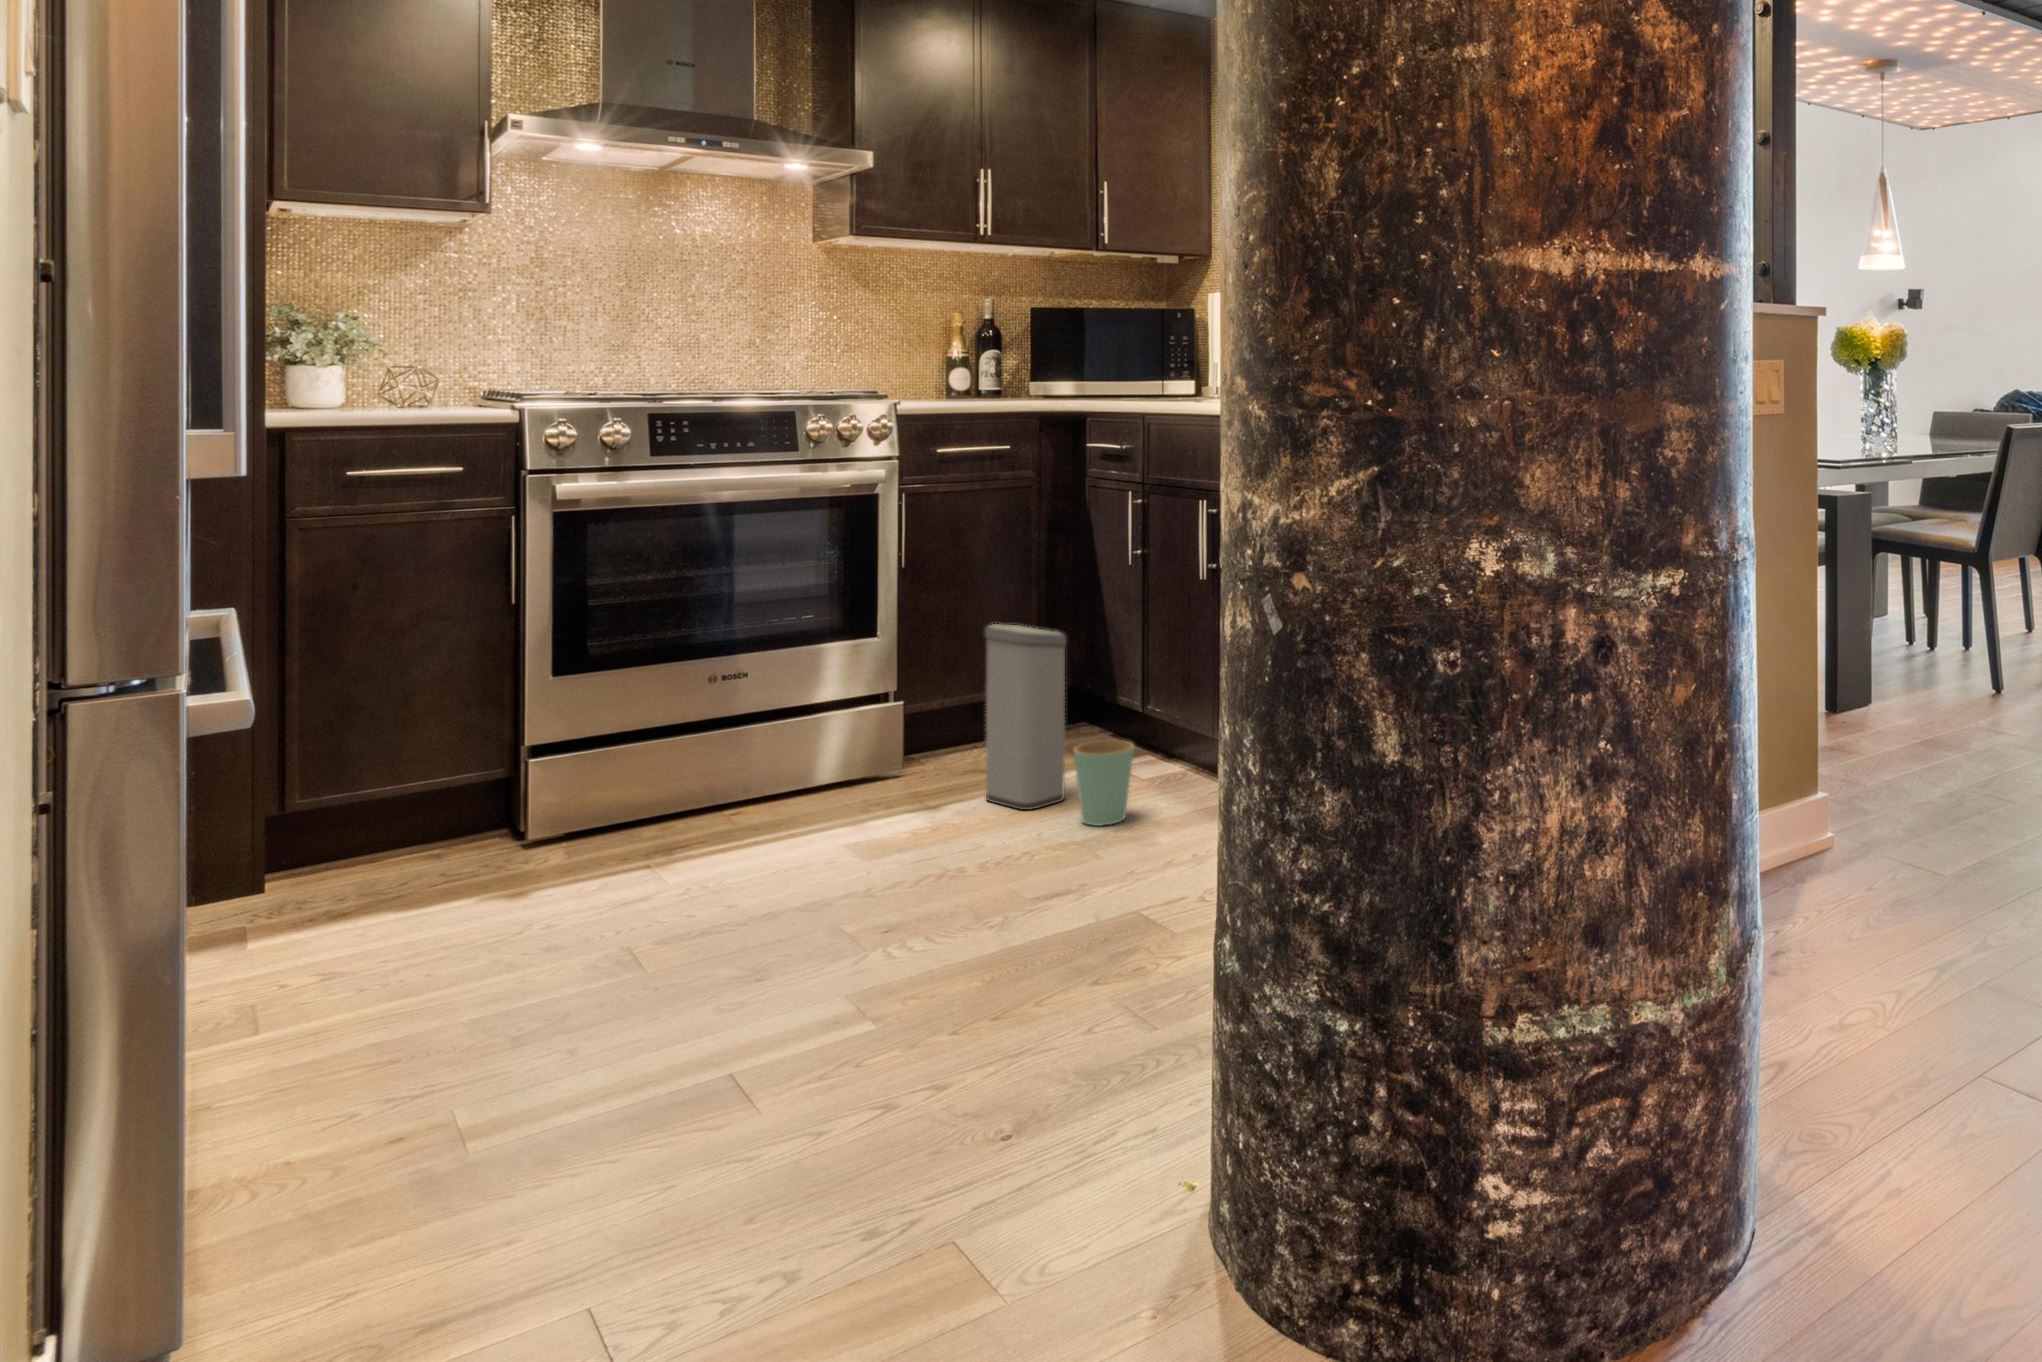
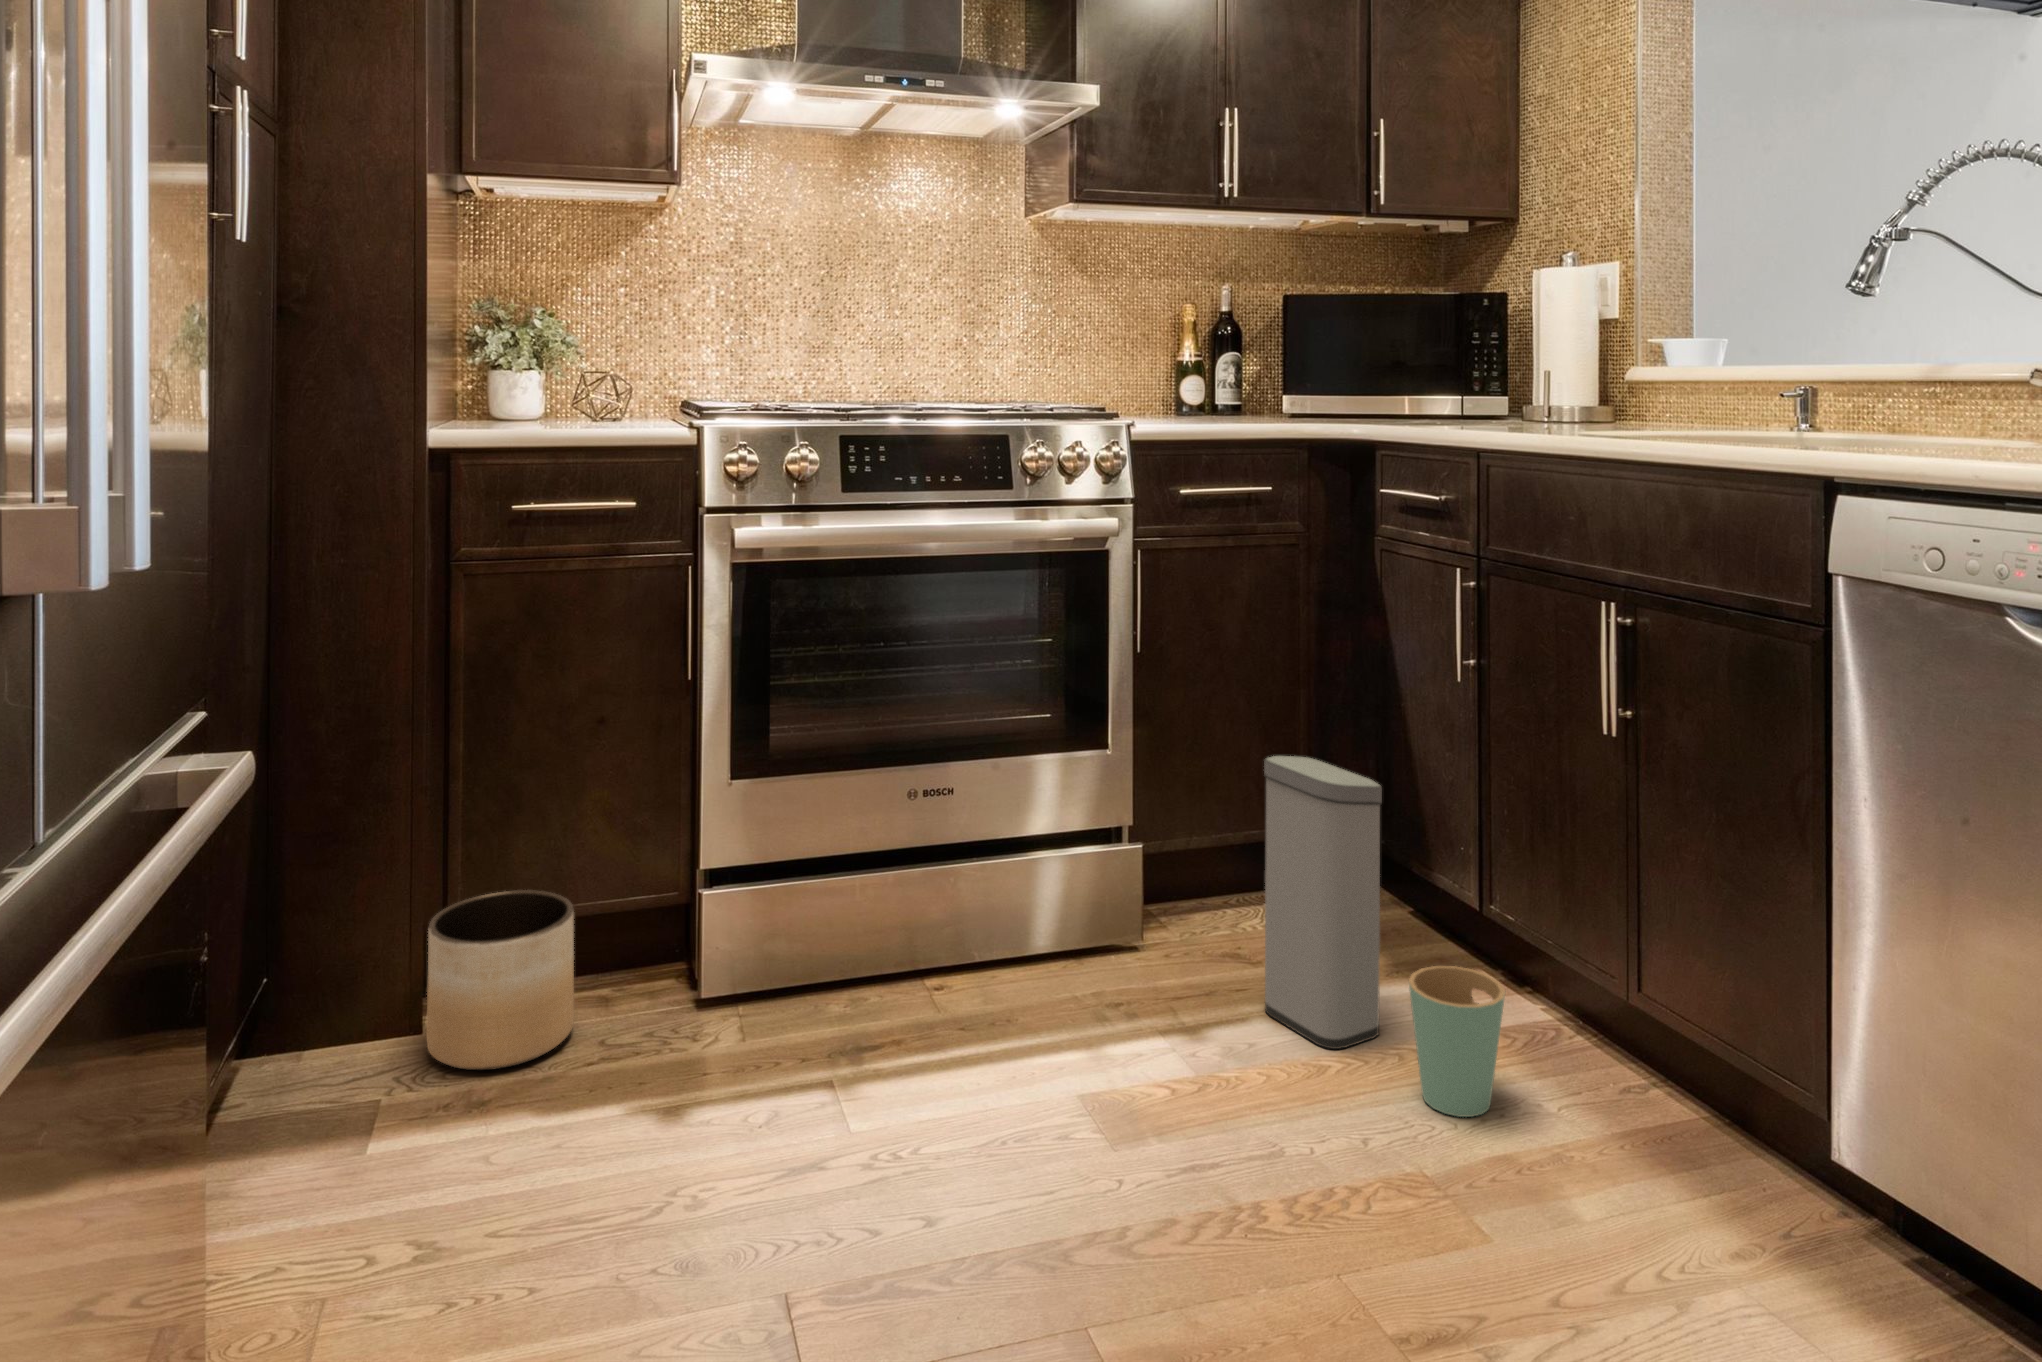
planter: none [279,775,415,903] -> present [426,890,574,1070]

